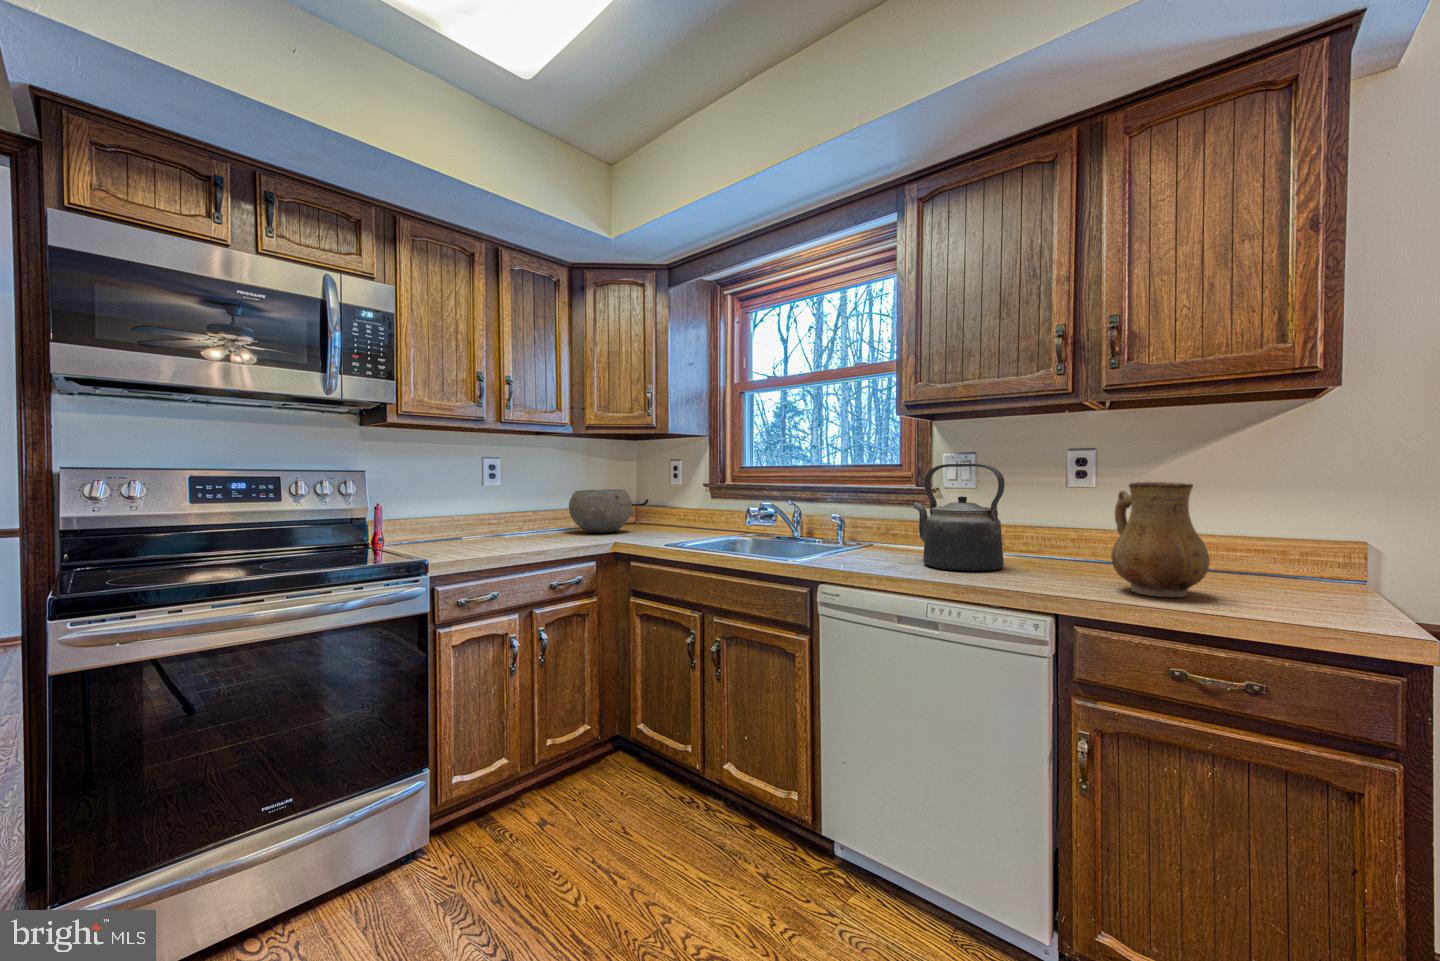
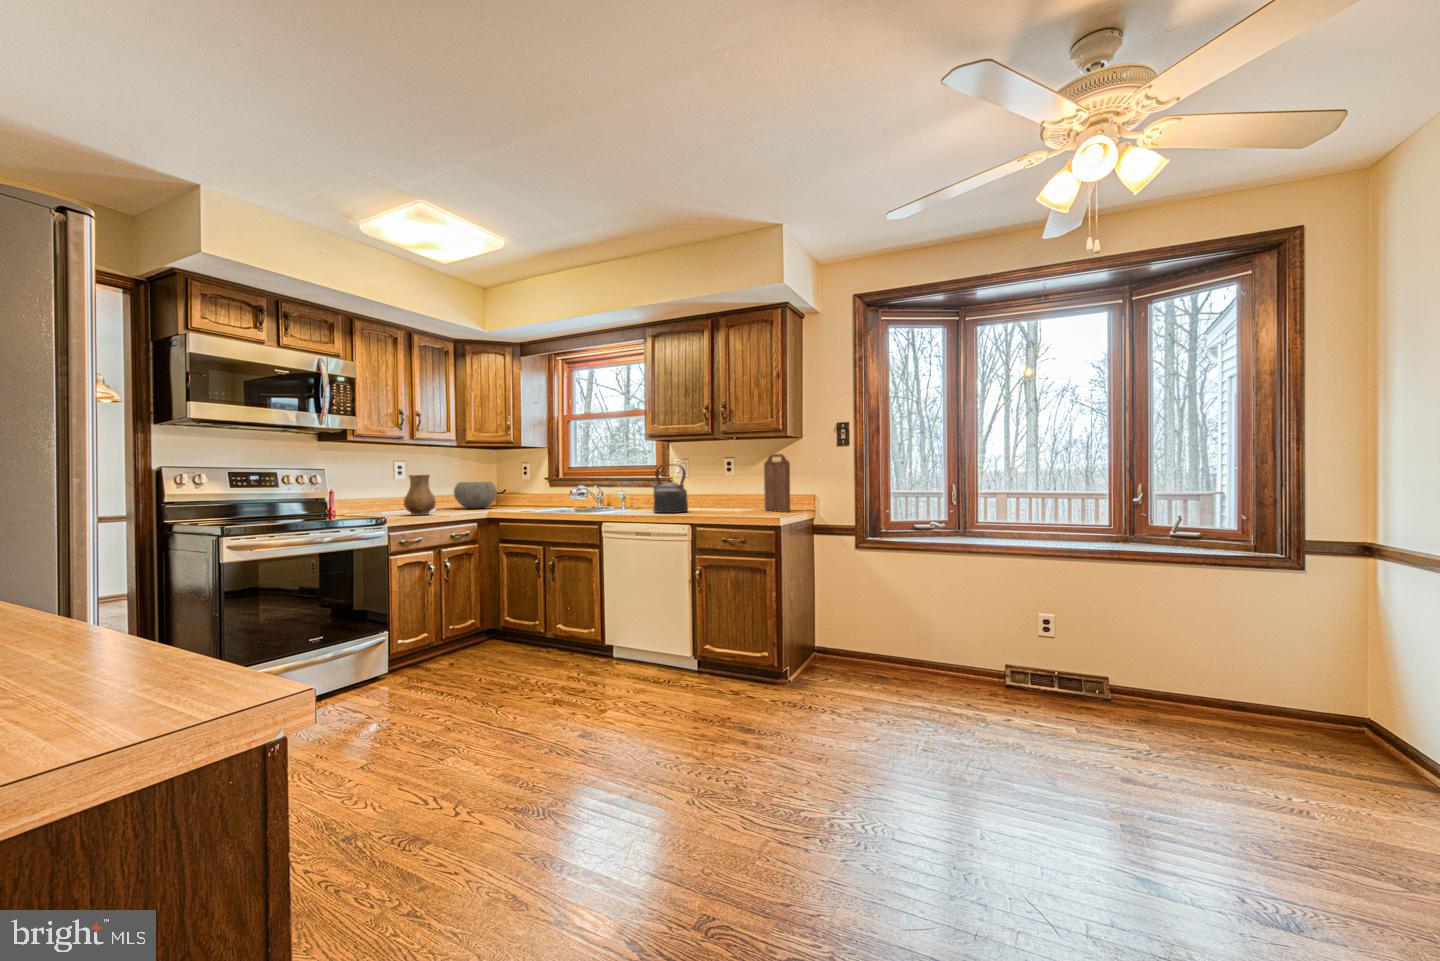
cutting board: none [1206,438,1312,588] -> present [764,454,790,512]
ceramic pitcher: present [1111,482,1210,597] -> present [404,475,436,515]

